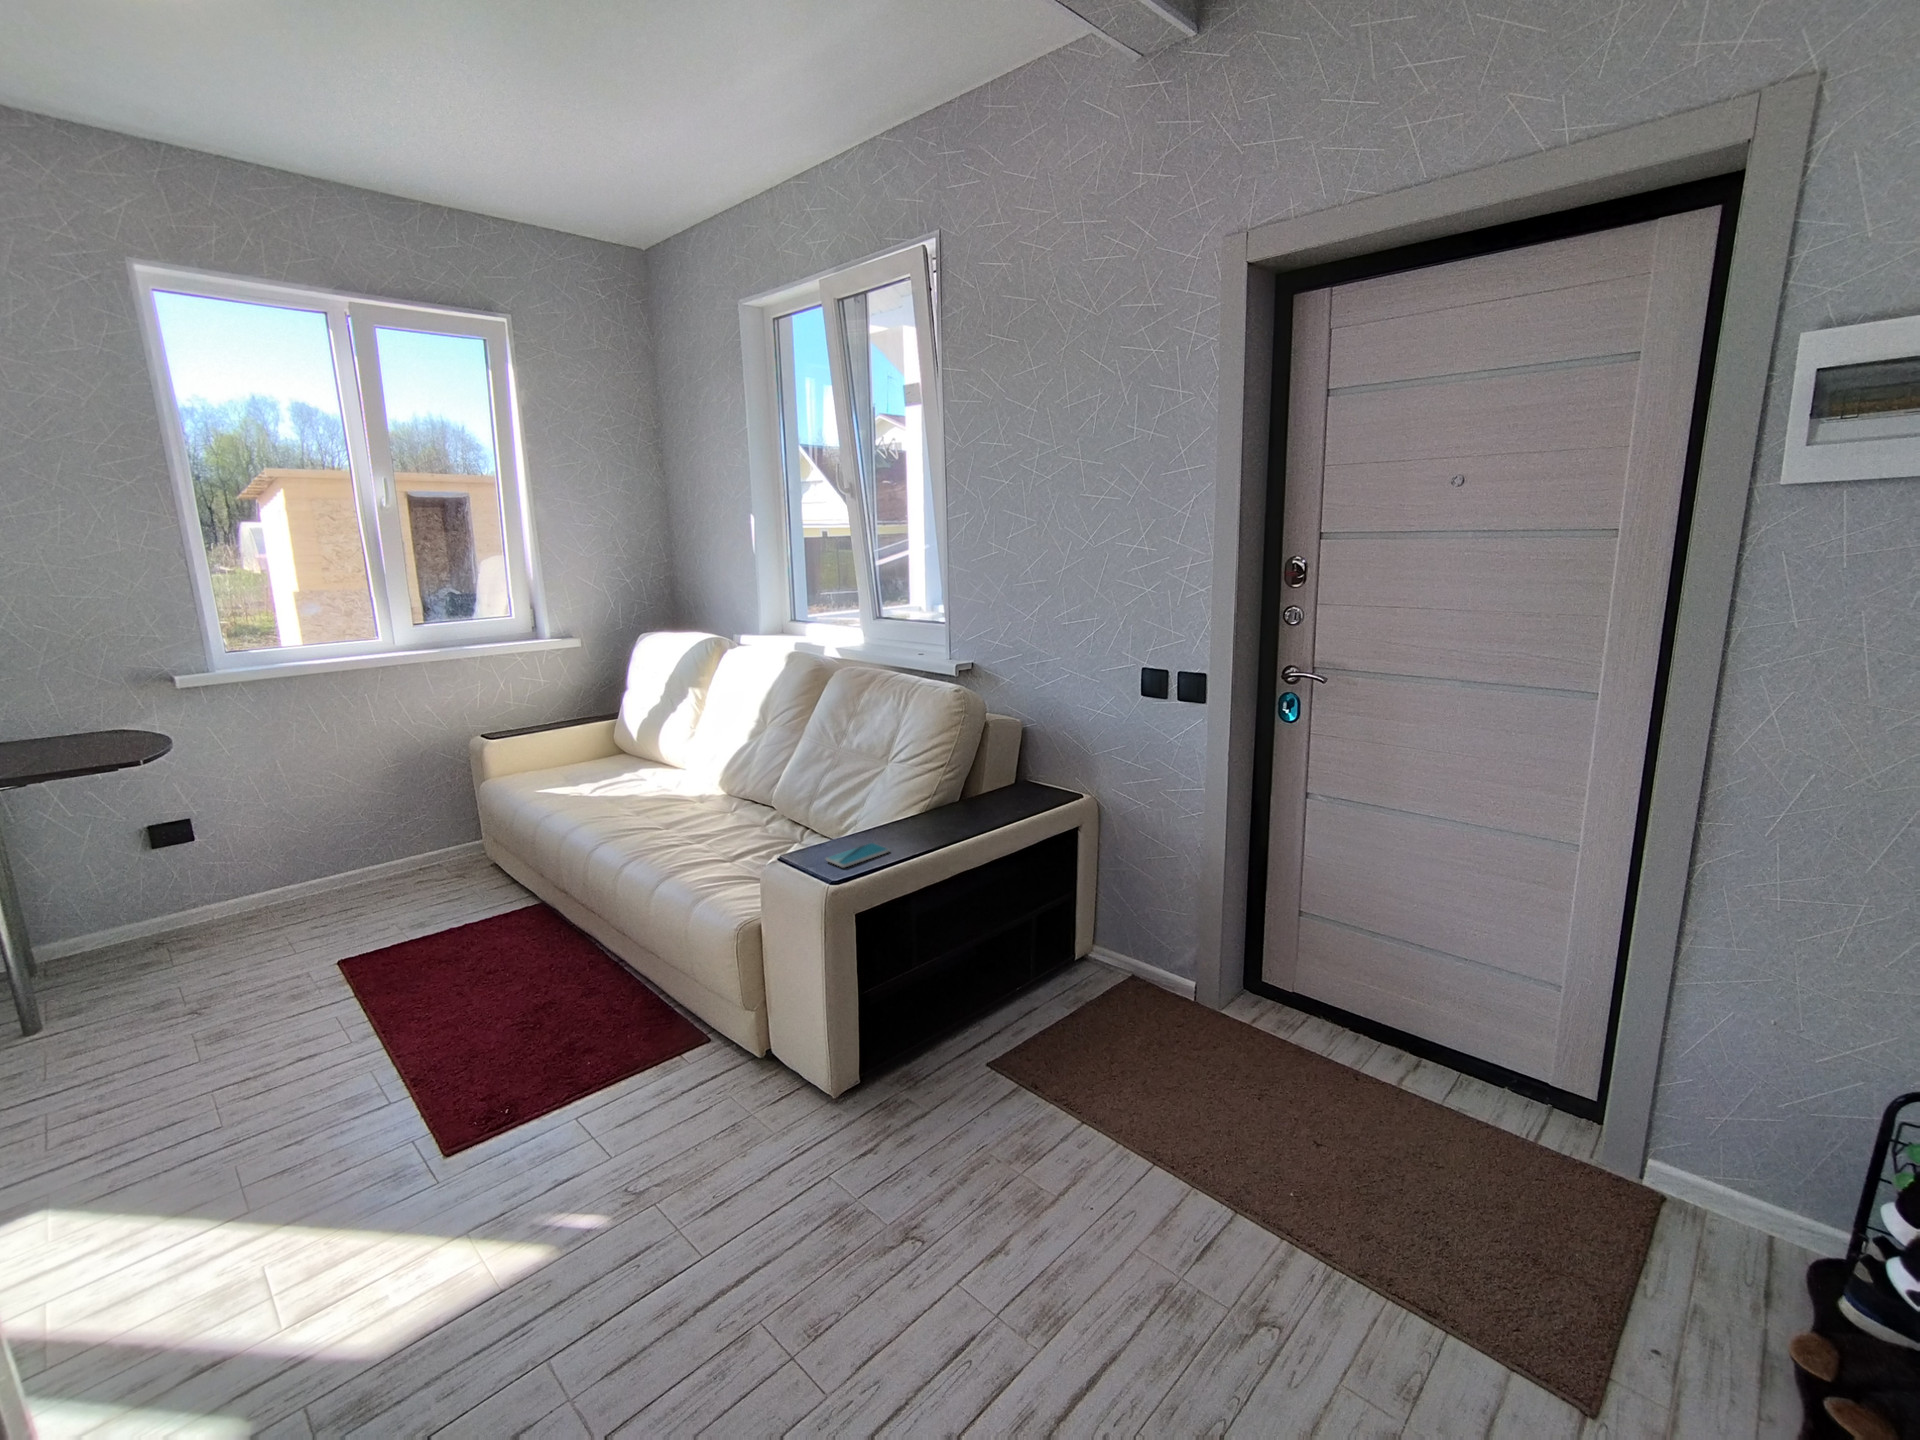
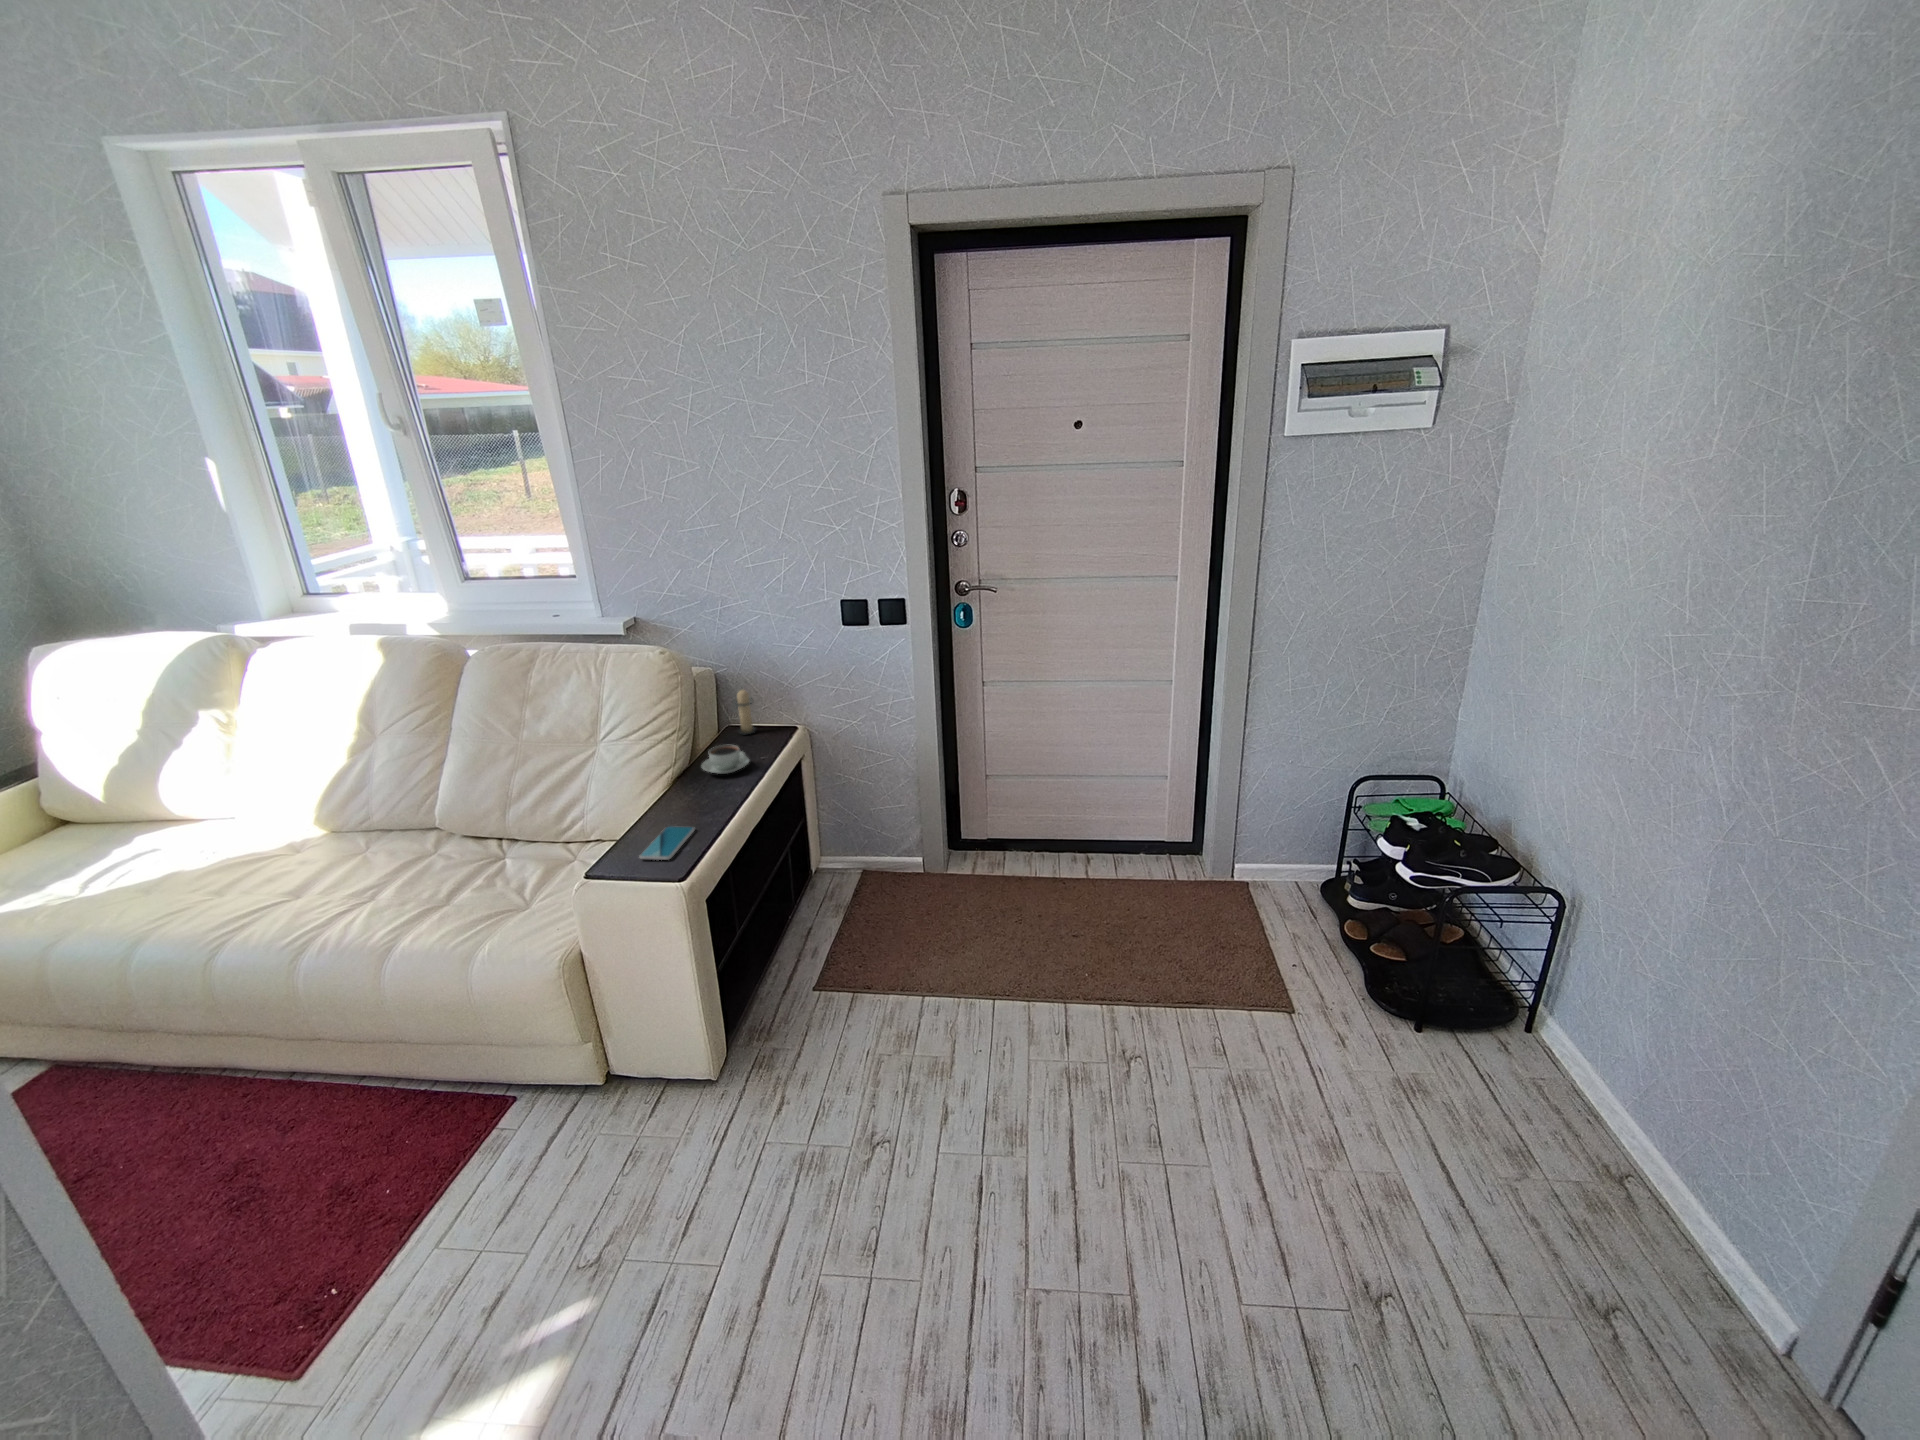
candle: none [1014,740,1038,790] -> present [734,689,756,734]
coffee cup: none [949,789,995,816] -> present [702,745,749,774]

